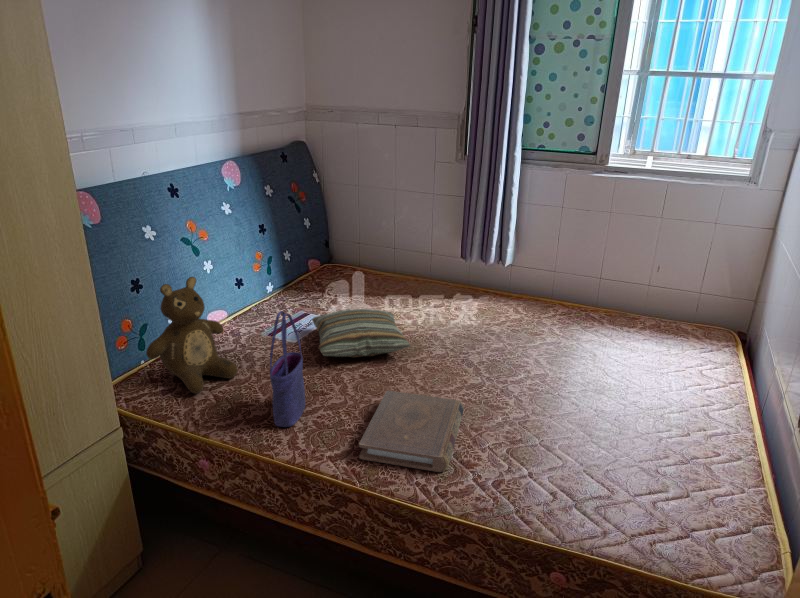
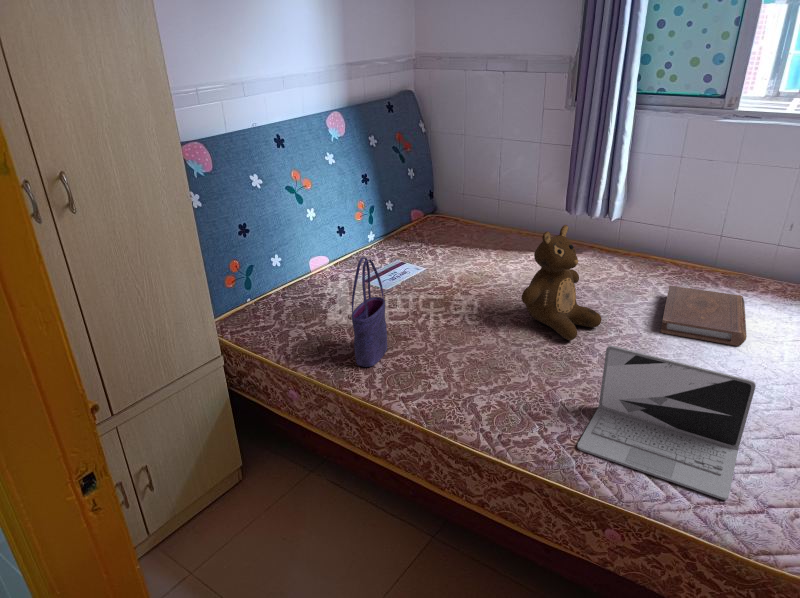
teddy bear: present [146,277,238,393] -> present [521,225,602,340]
pillow: present [312,309,410,357] -> none [405,259,498,306]
laptop: none [513,388,667,528] -> present [577,346,756,500]
book: present [359,391,464,472] -> present [661,286,747,346]

